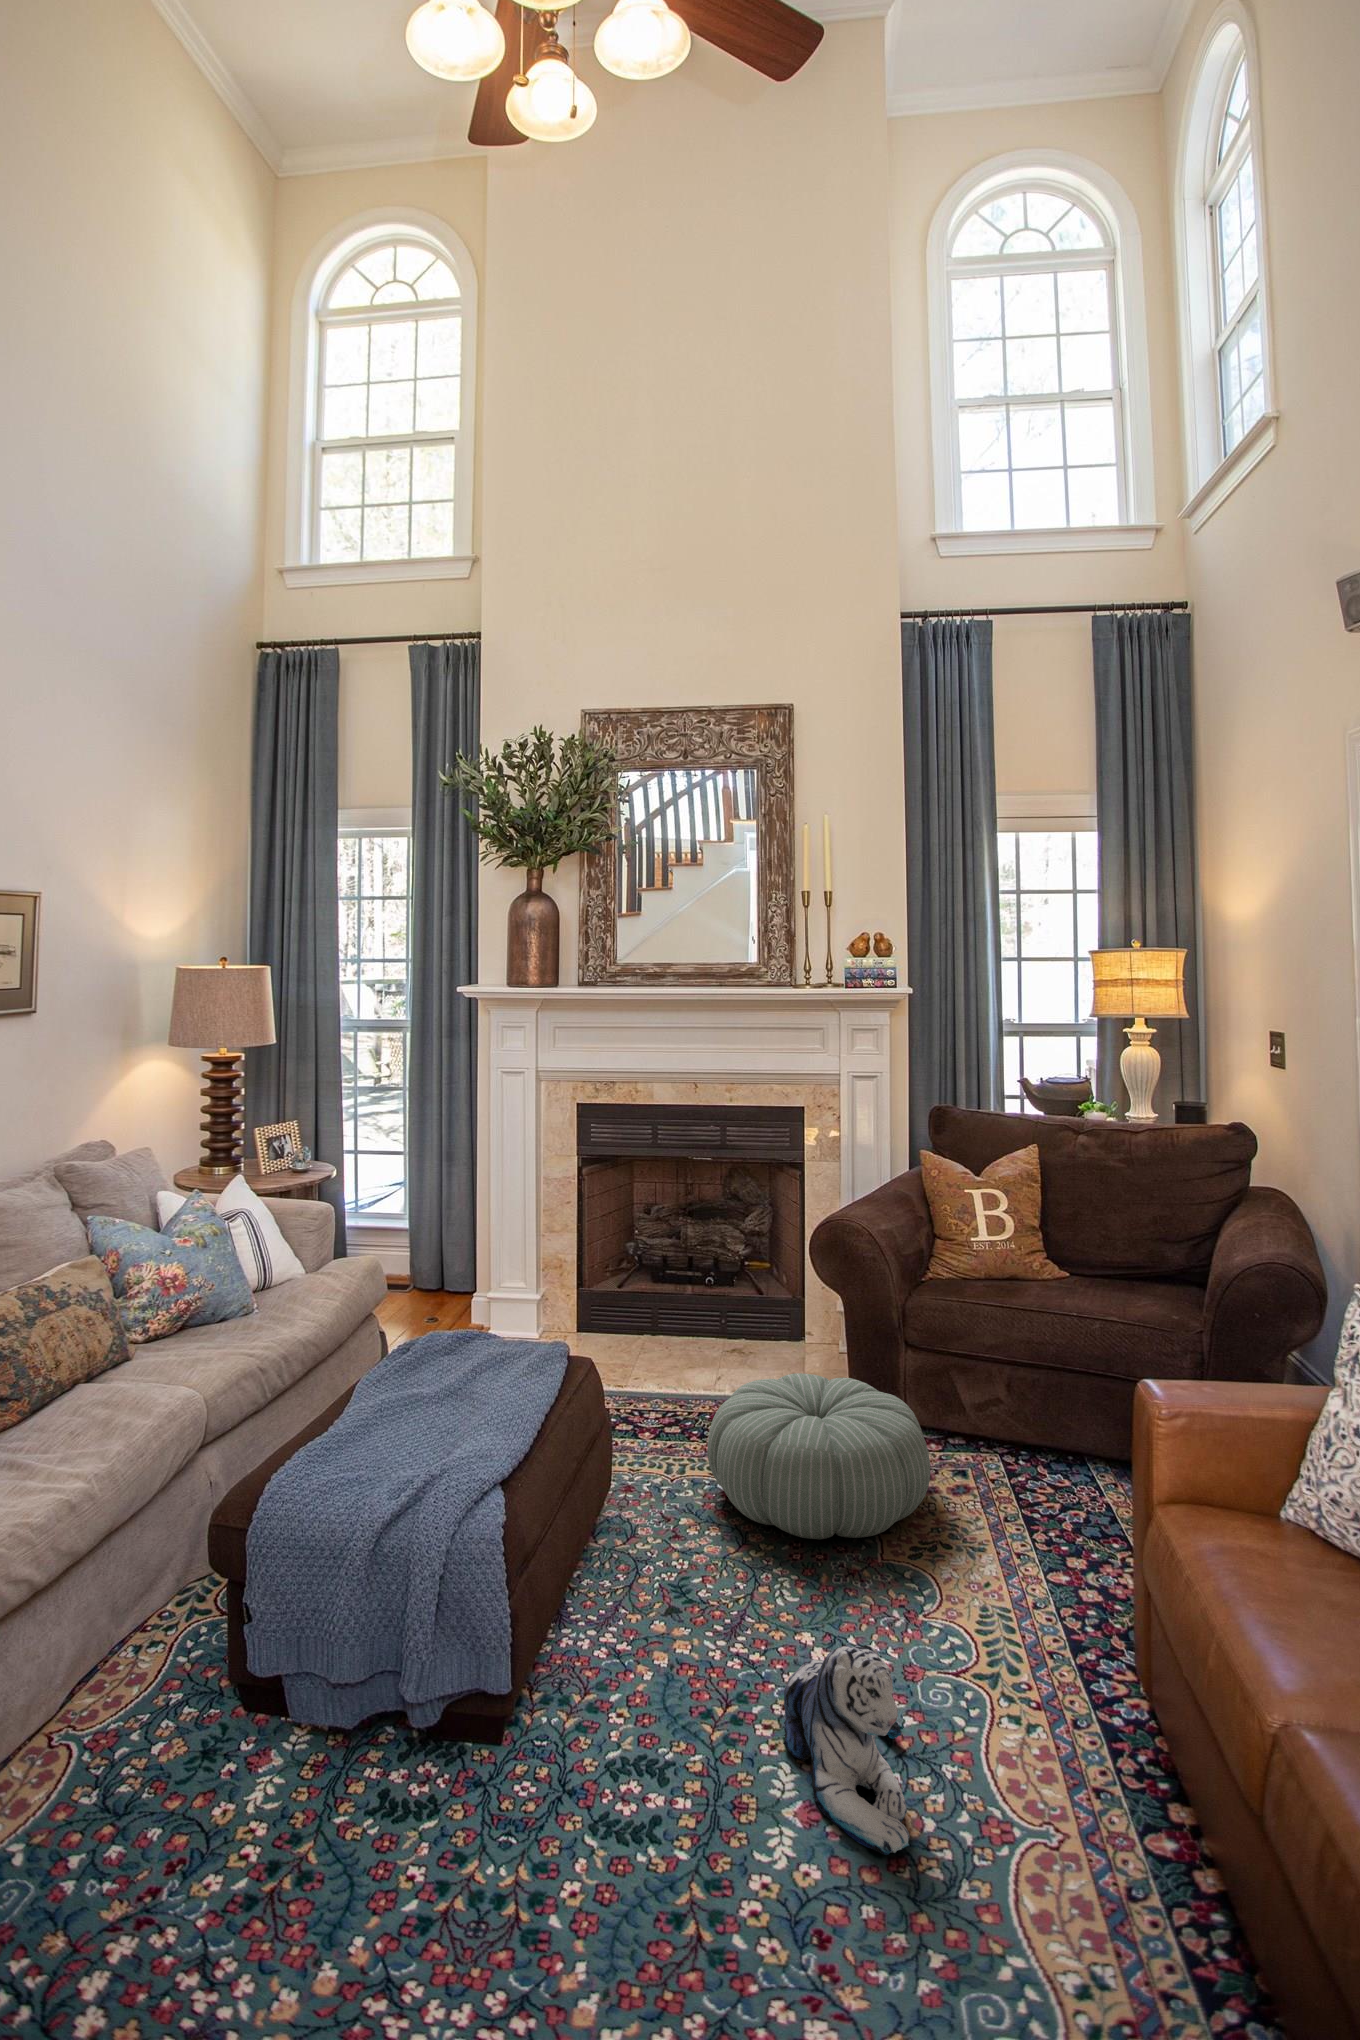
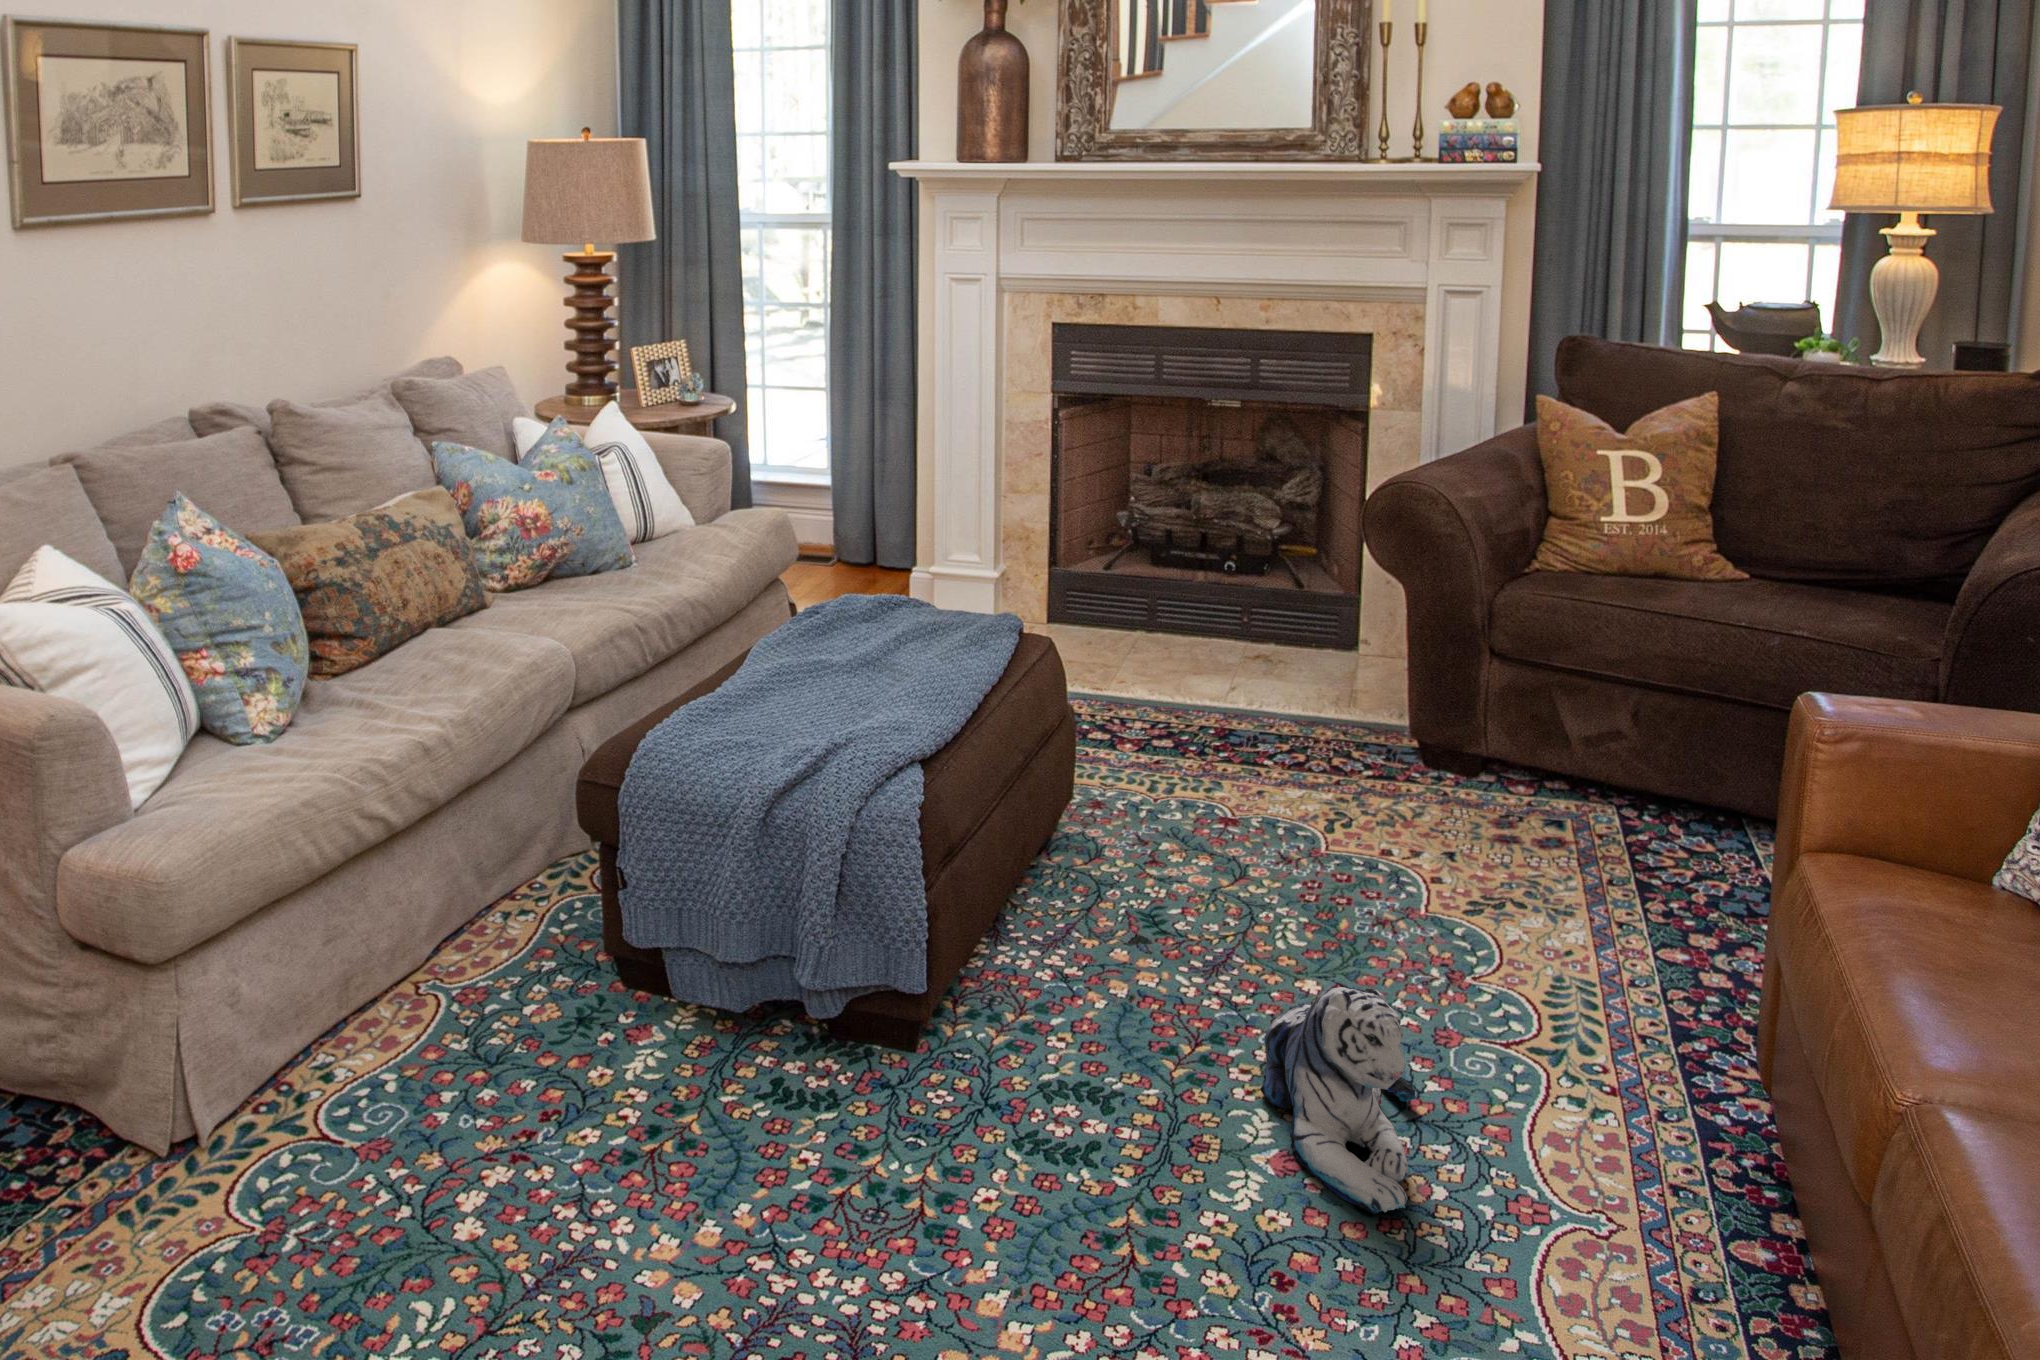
pouf: present [707,1373,930,1539] -> none [1199,683,1508,886]

